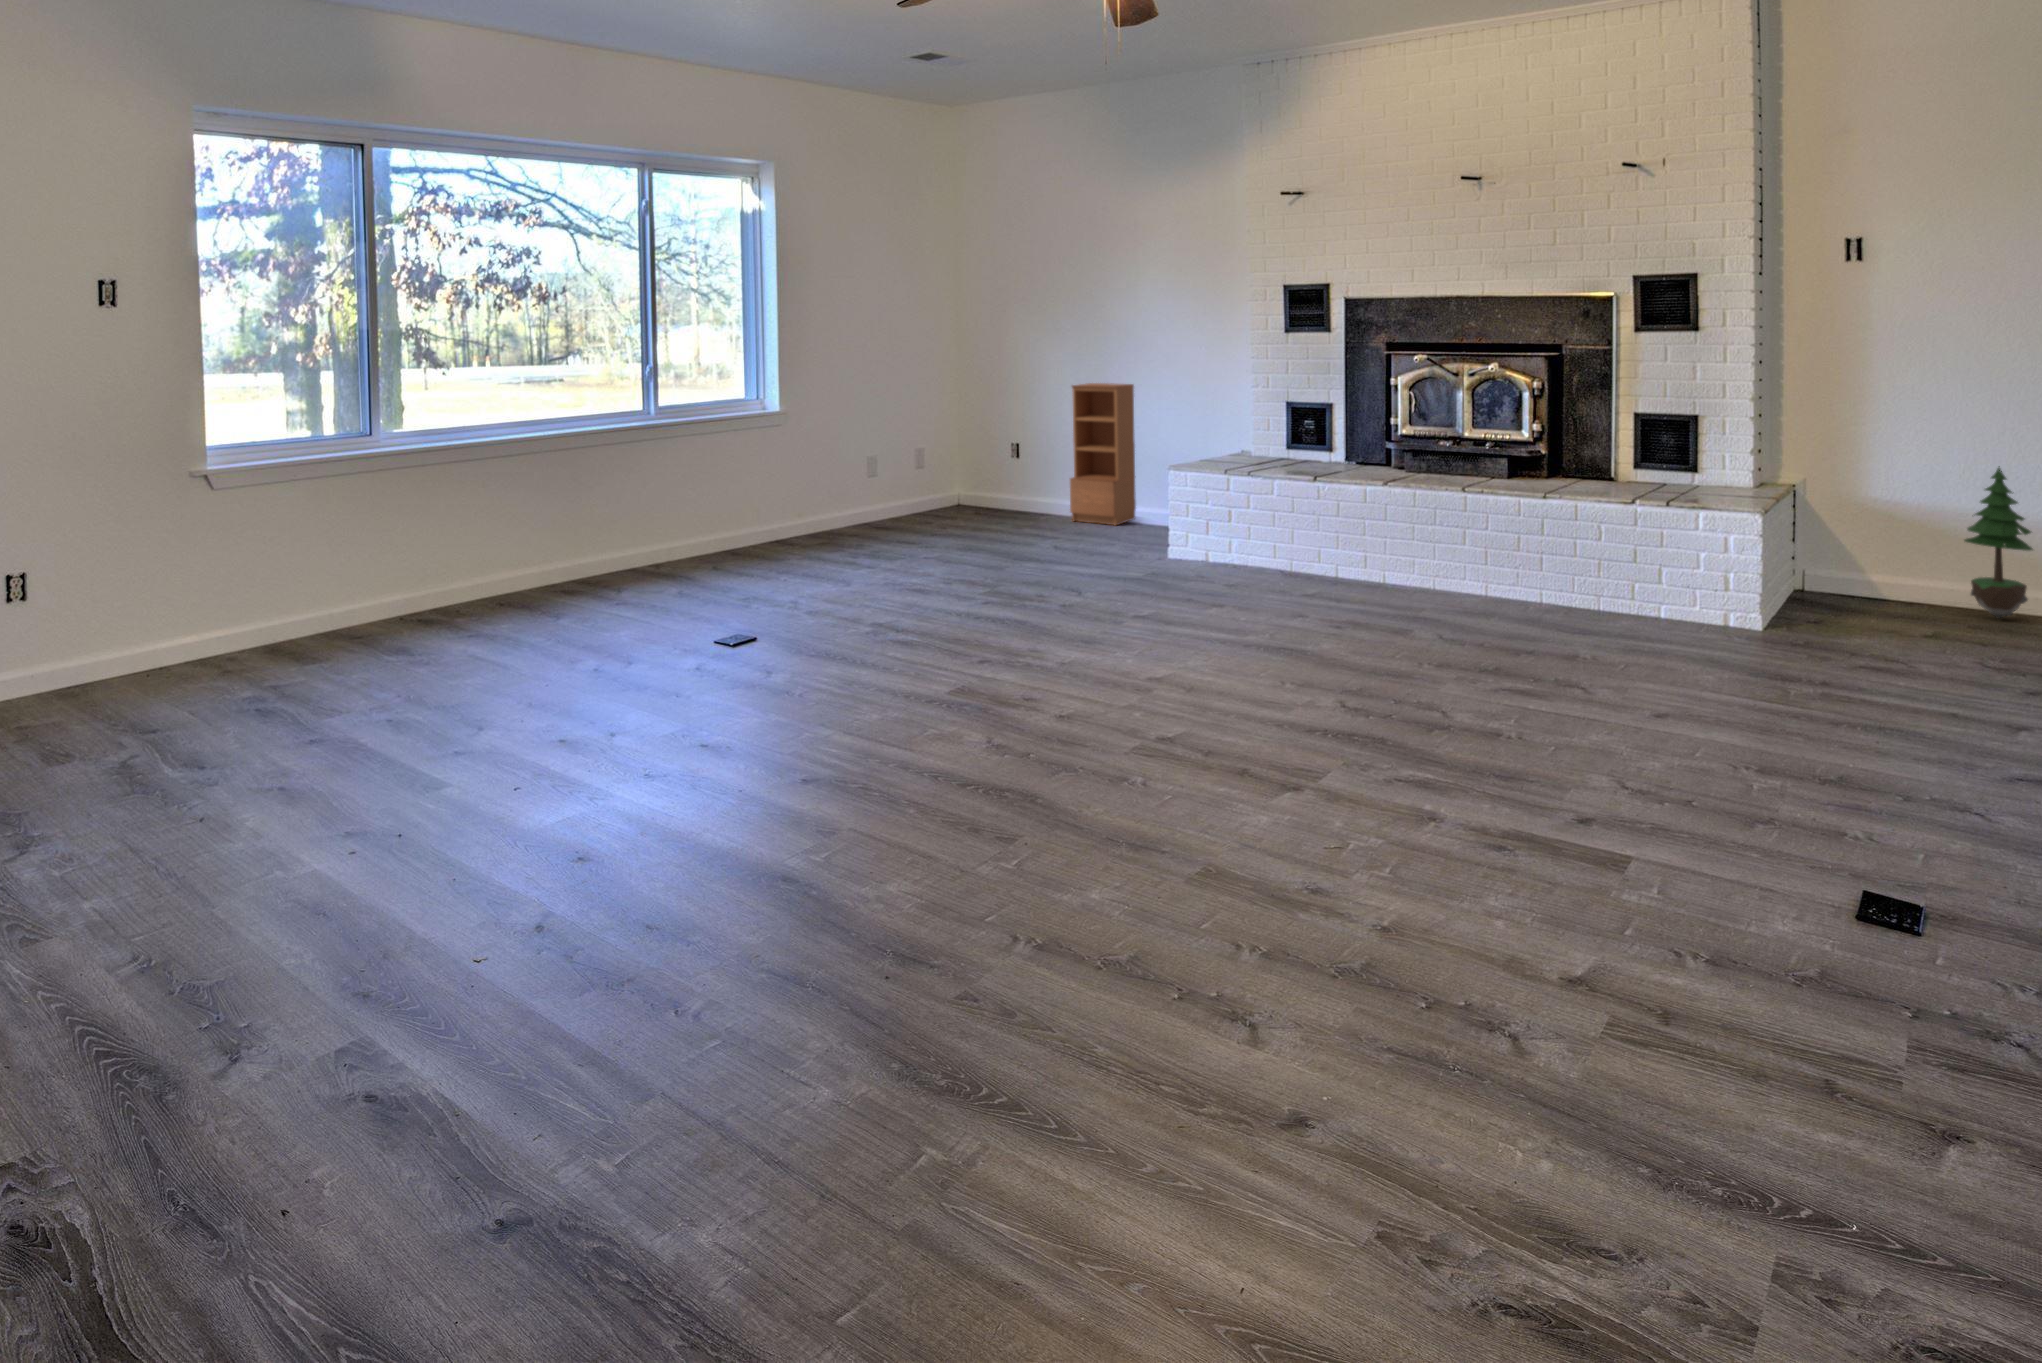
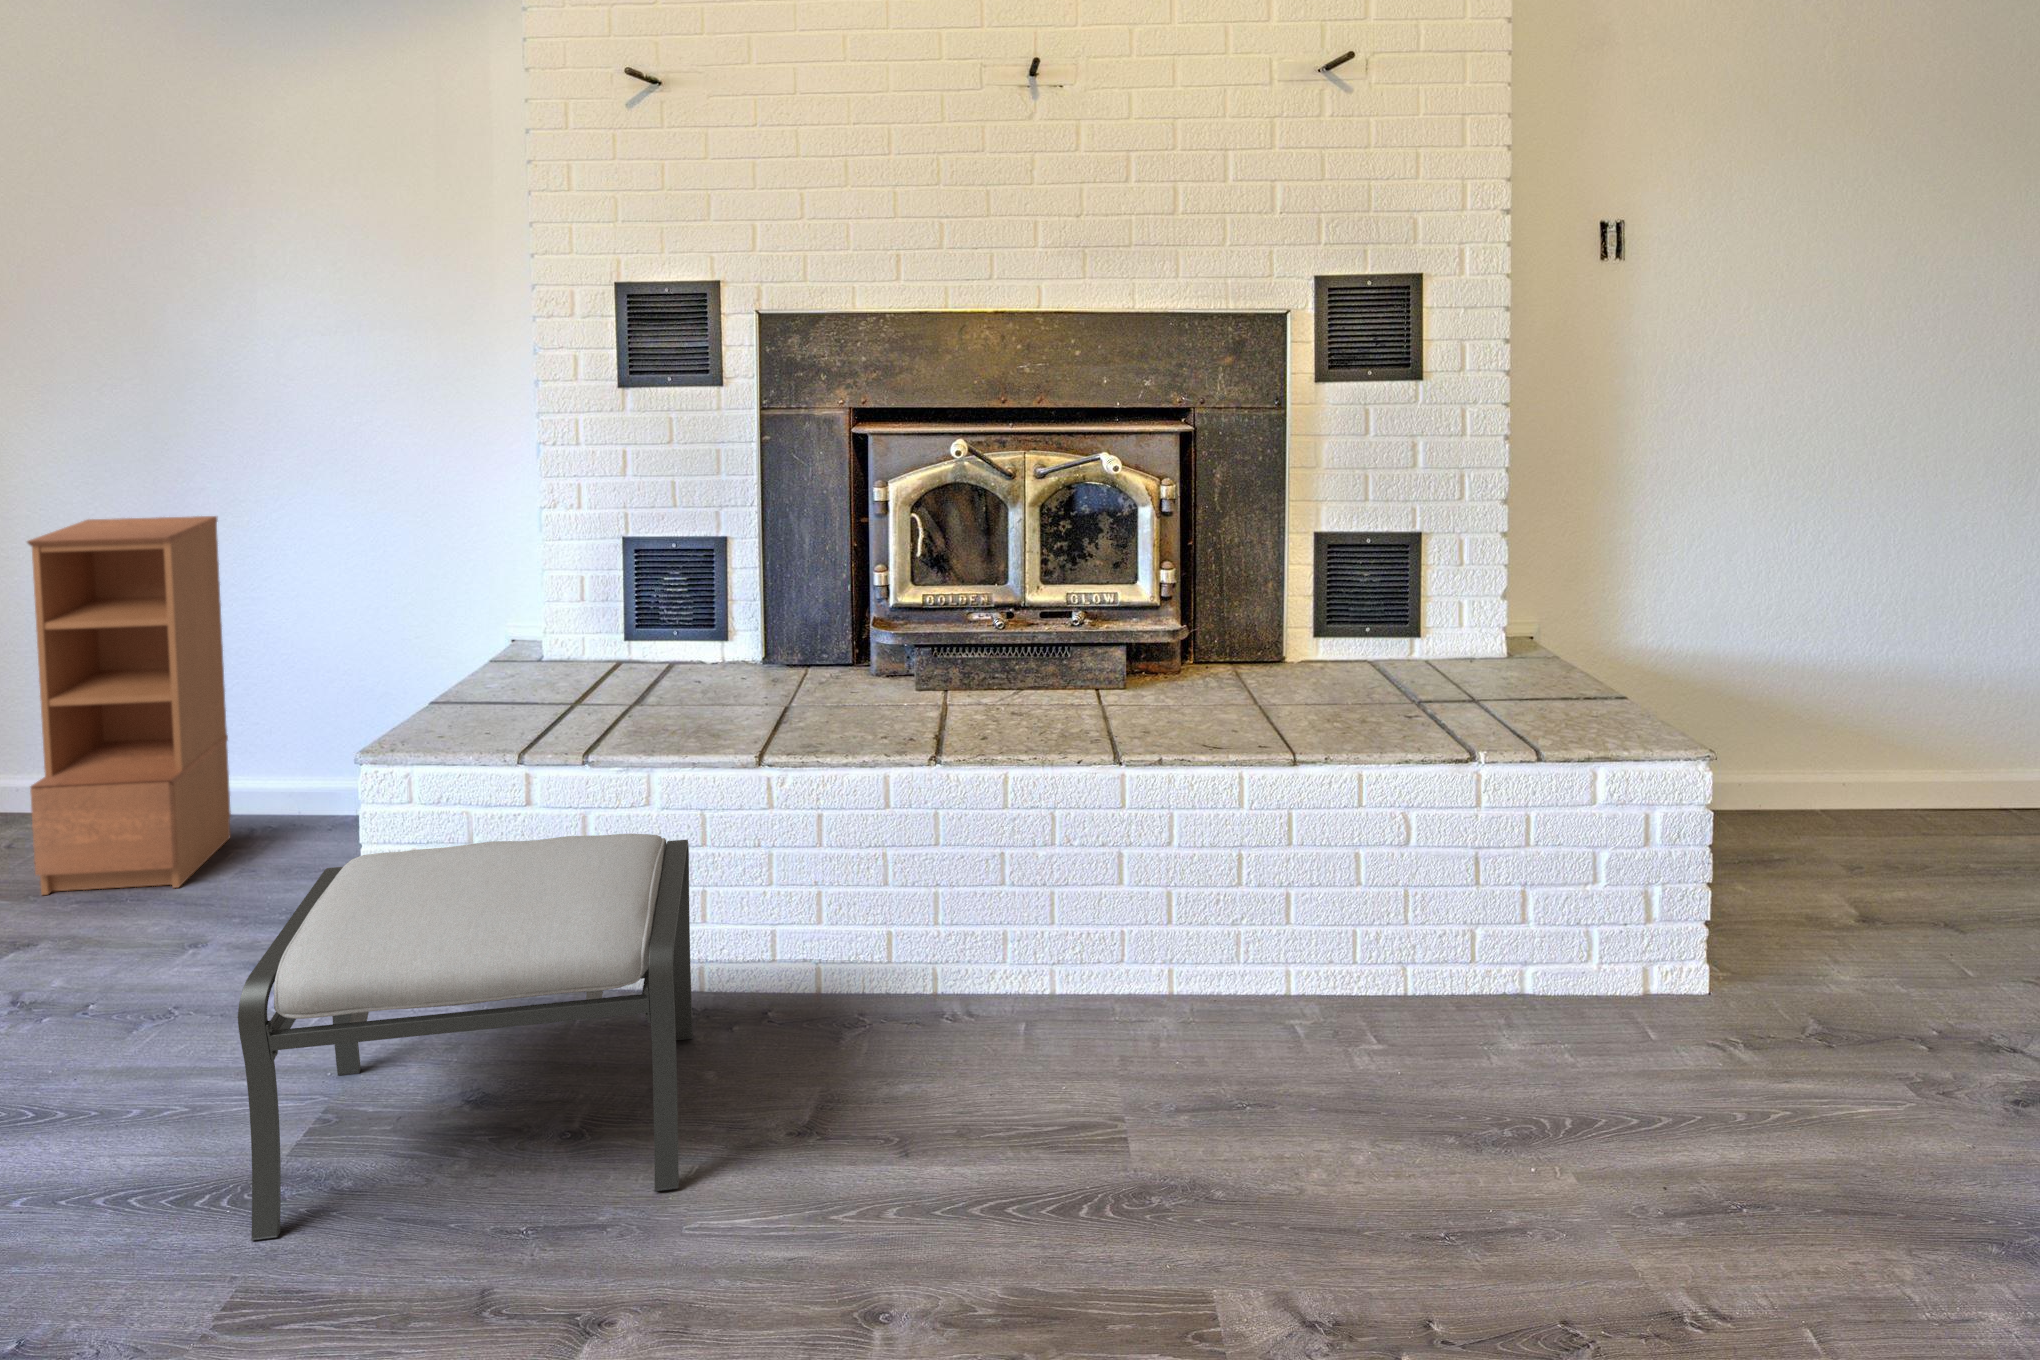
potted tree: present [1964,466,2033,618] -> none [1761,586,1863,820]
ottoman: none [1124,480,1277,587] -> present [238,834,693,1241]

